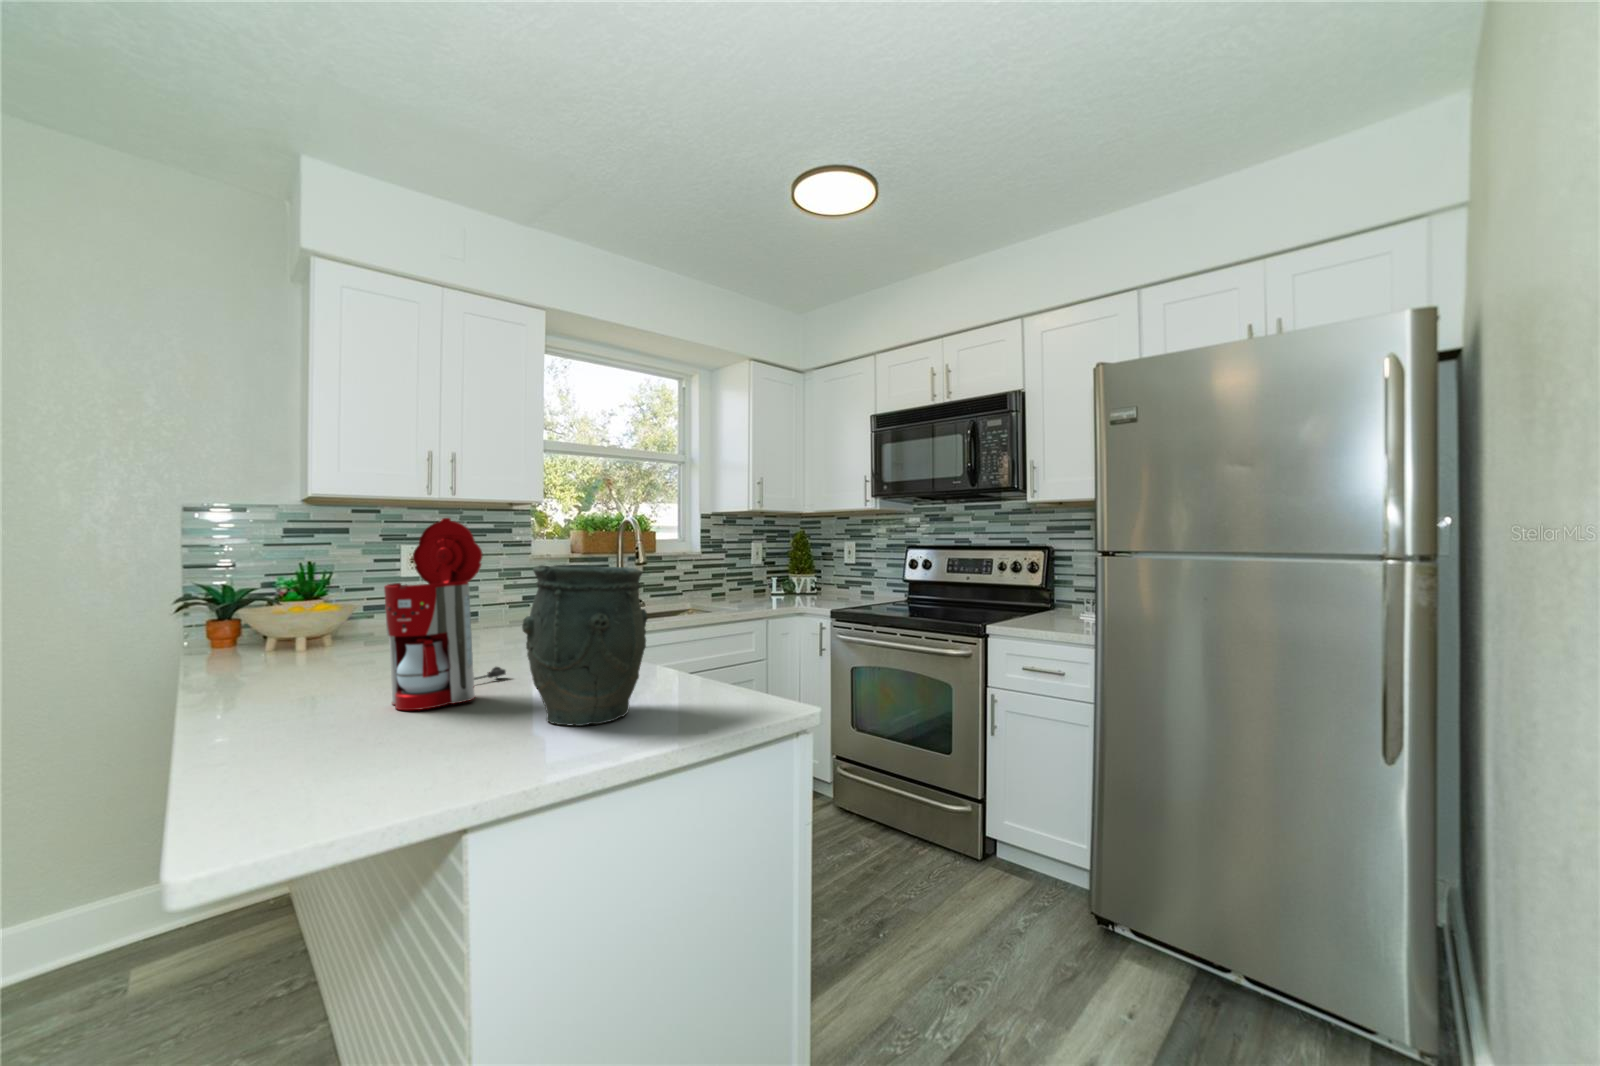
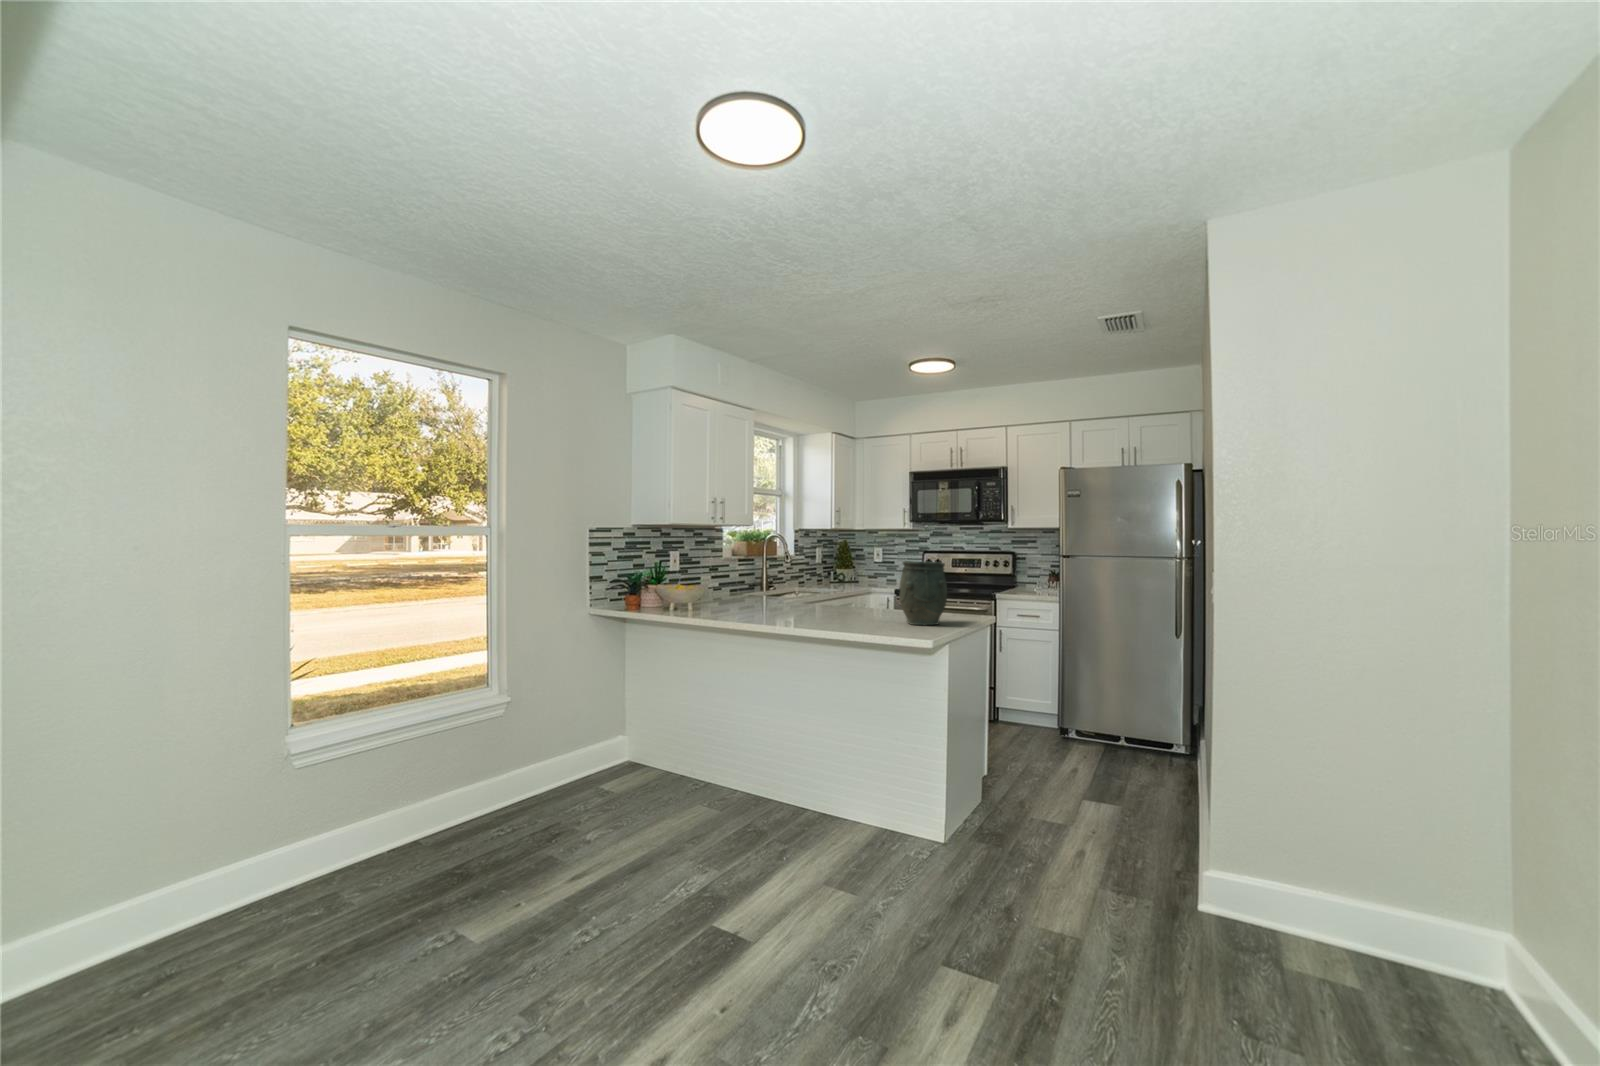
coffee maker: present [384,518,506,710] -> none [805,540,861,624]

